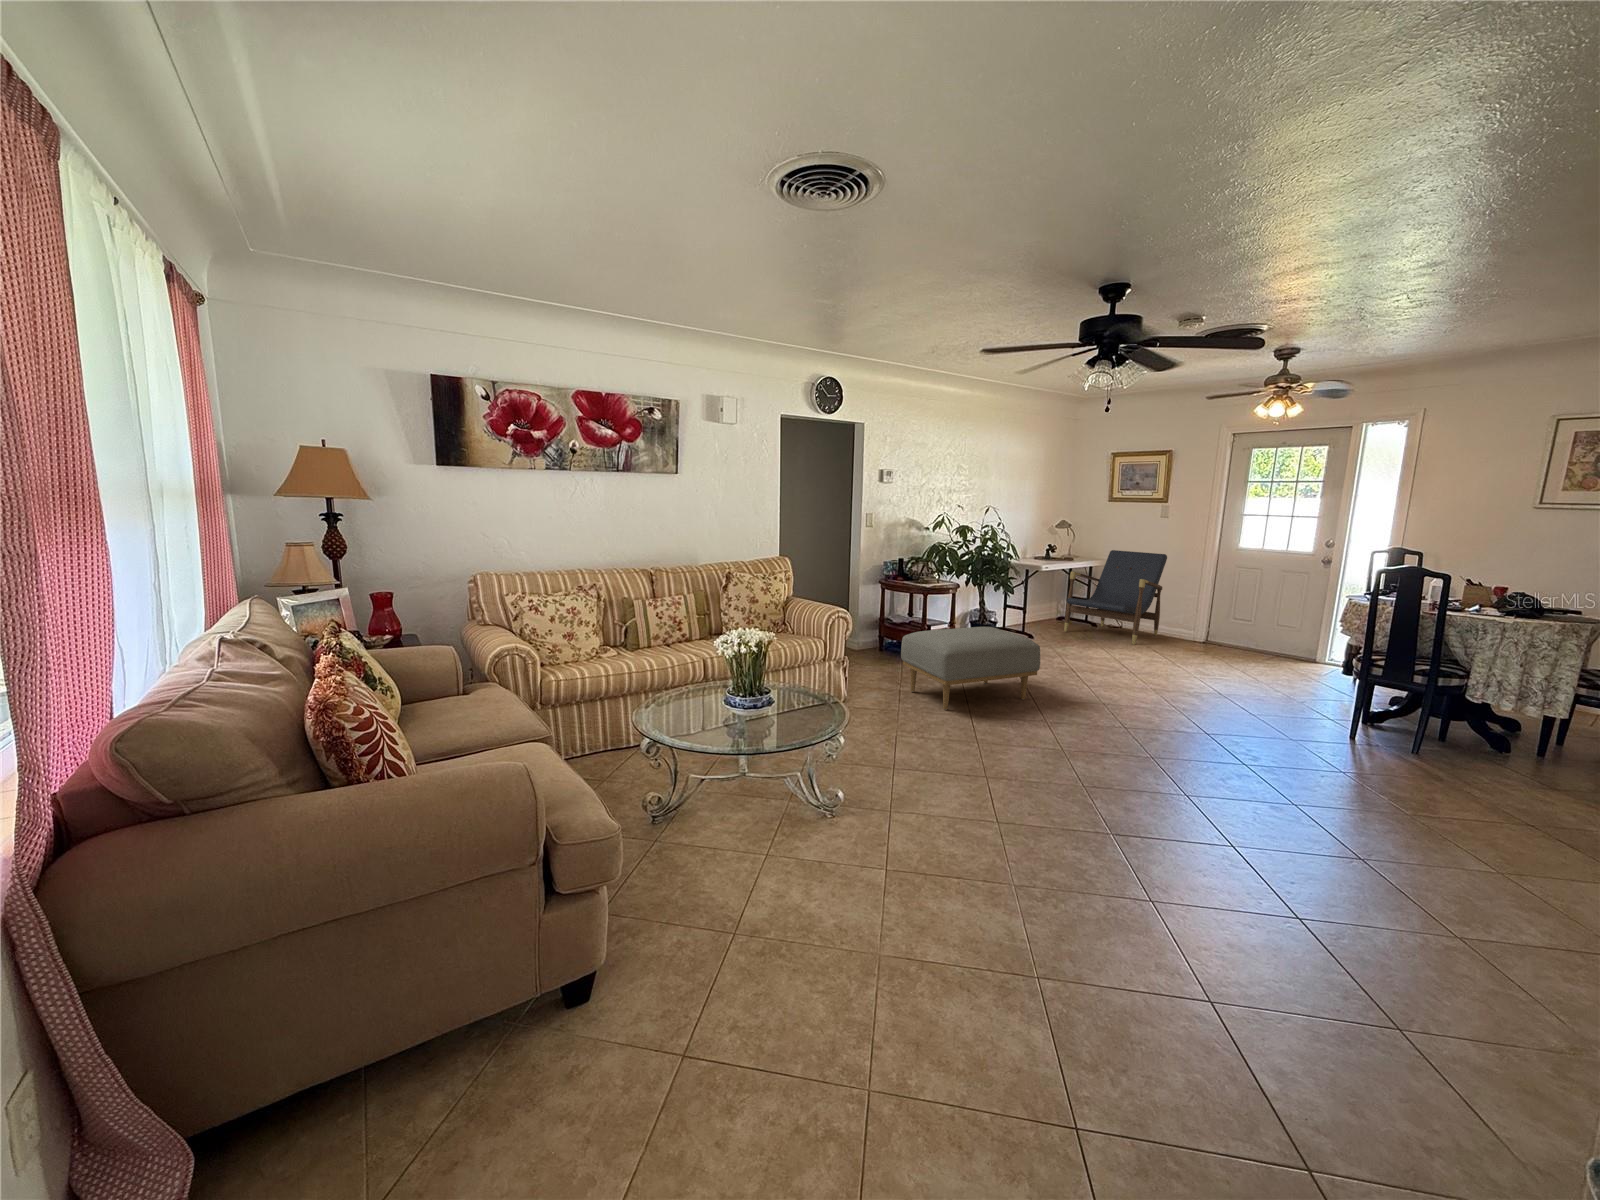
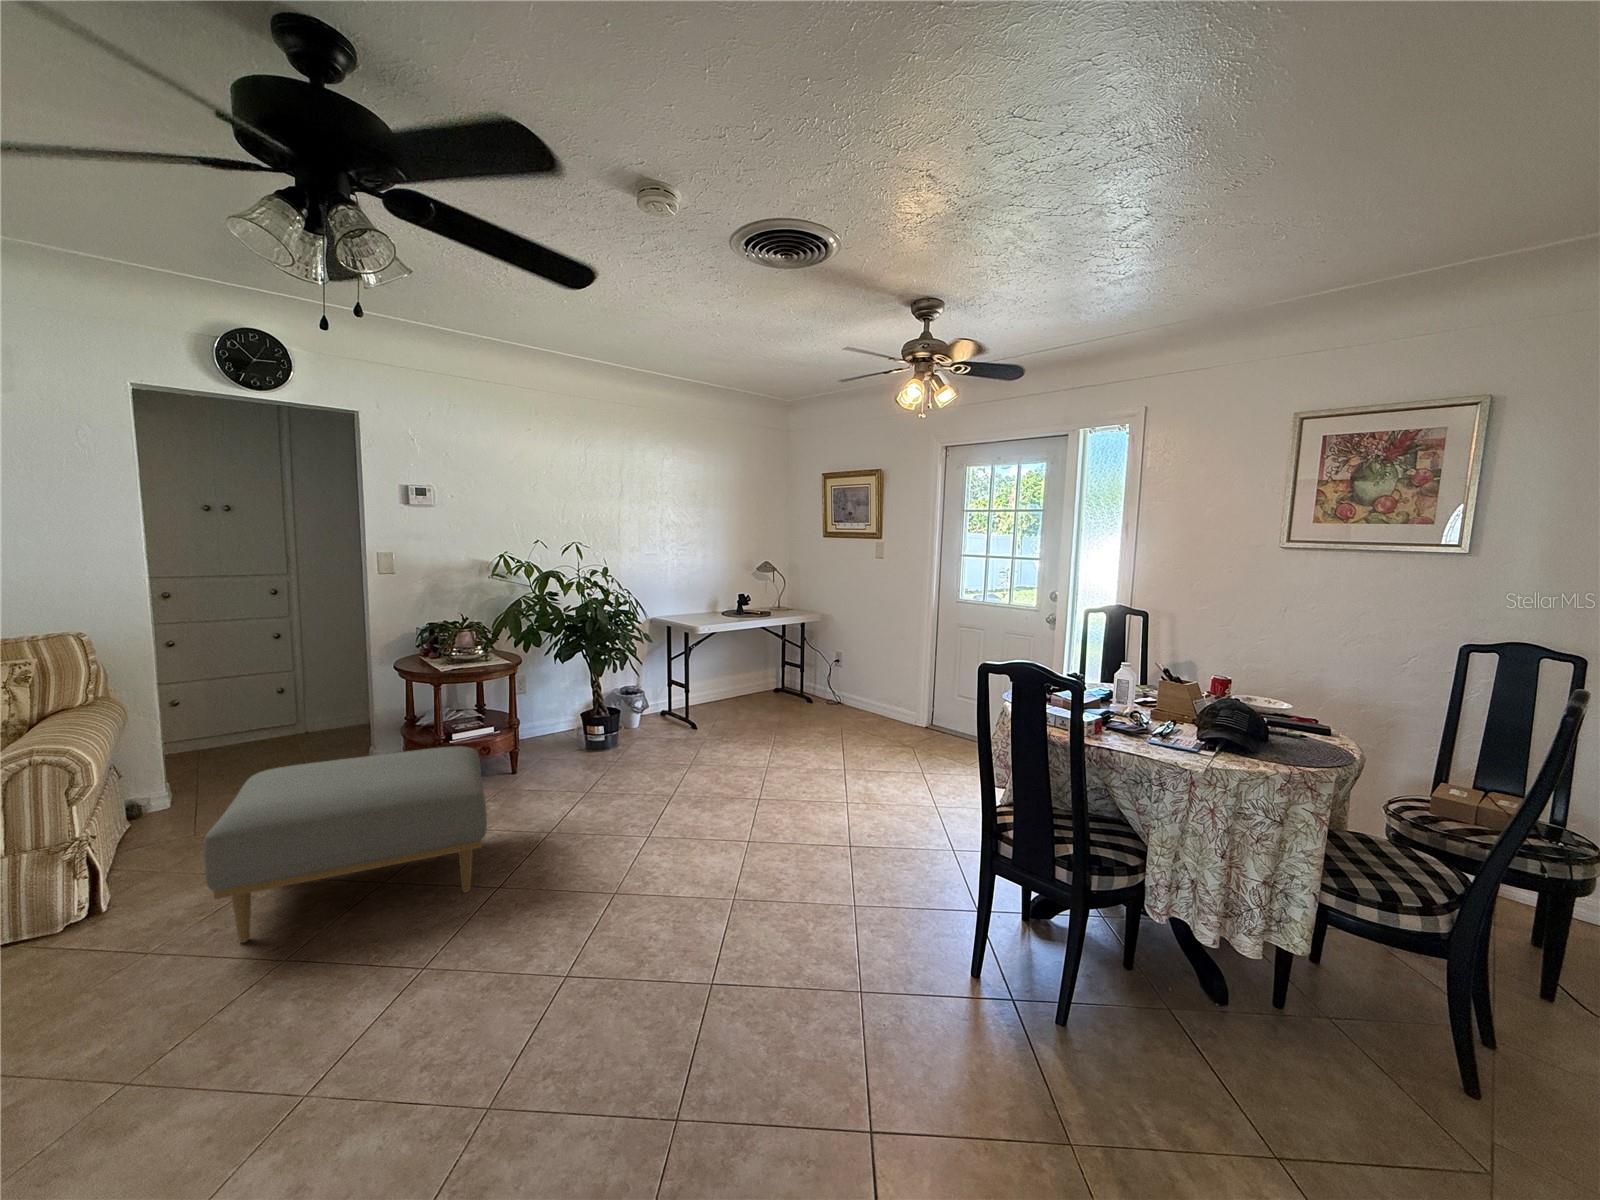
lounge chair: present [1064,550,1167,645] -> none [749,602,883,738]

